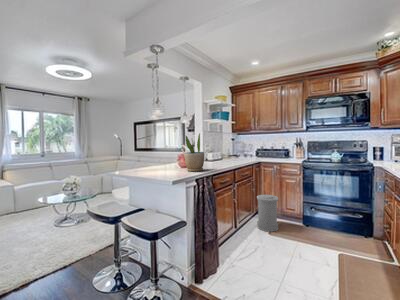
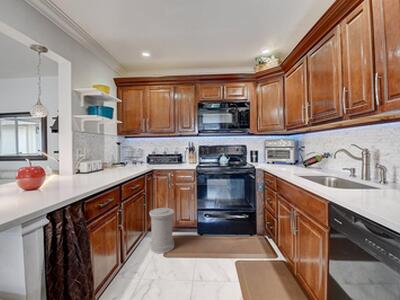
potted plant: present [184,134,204,171] -> none [27,132,68,198]

